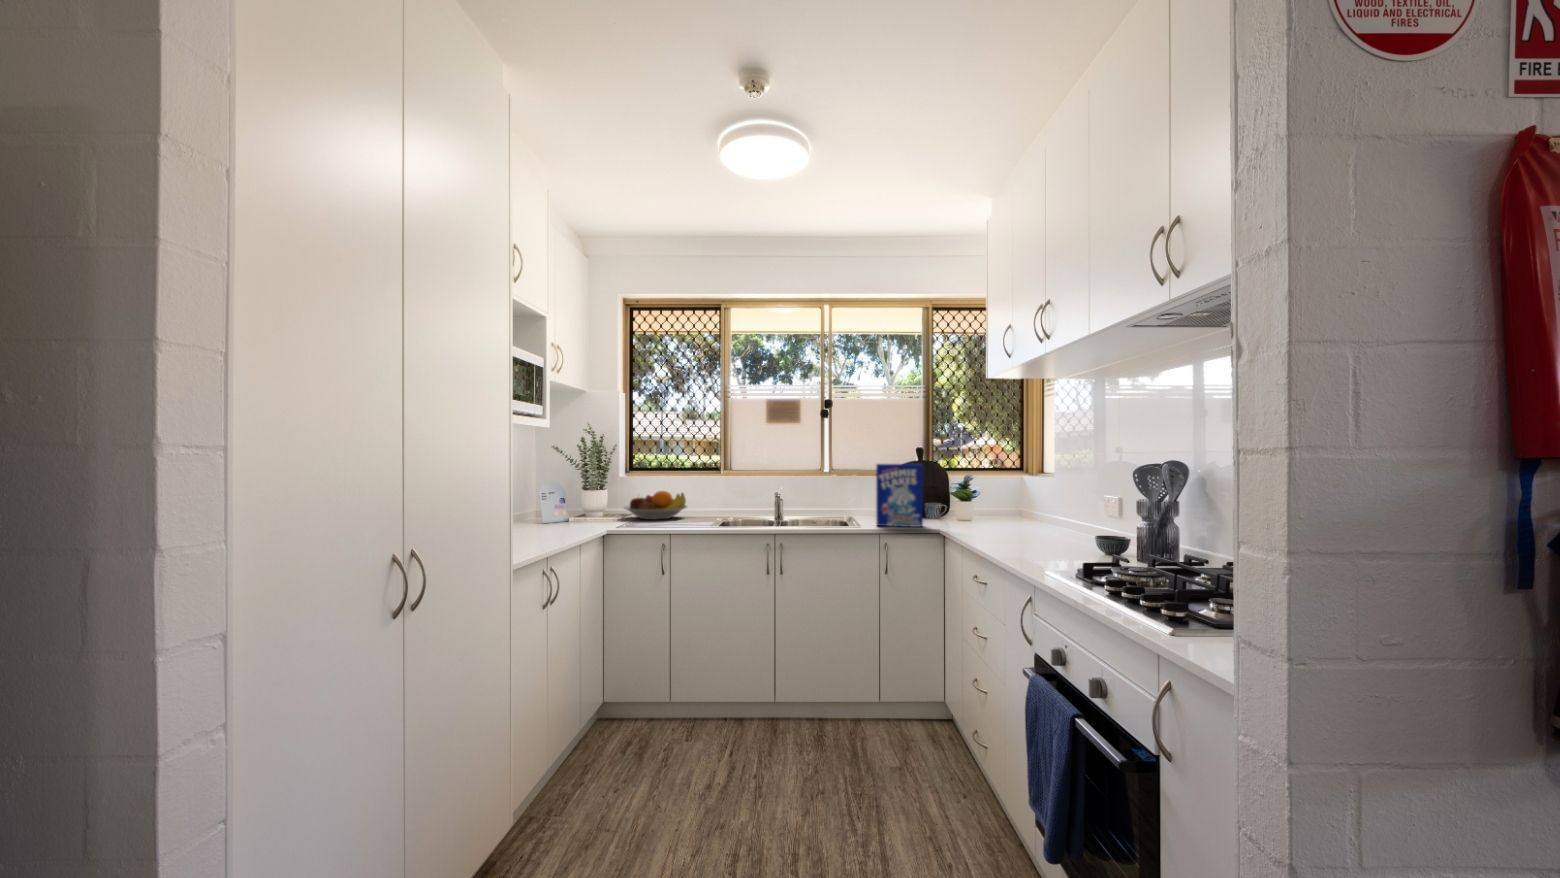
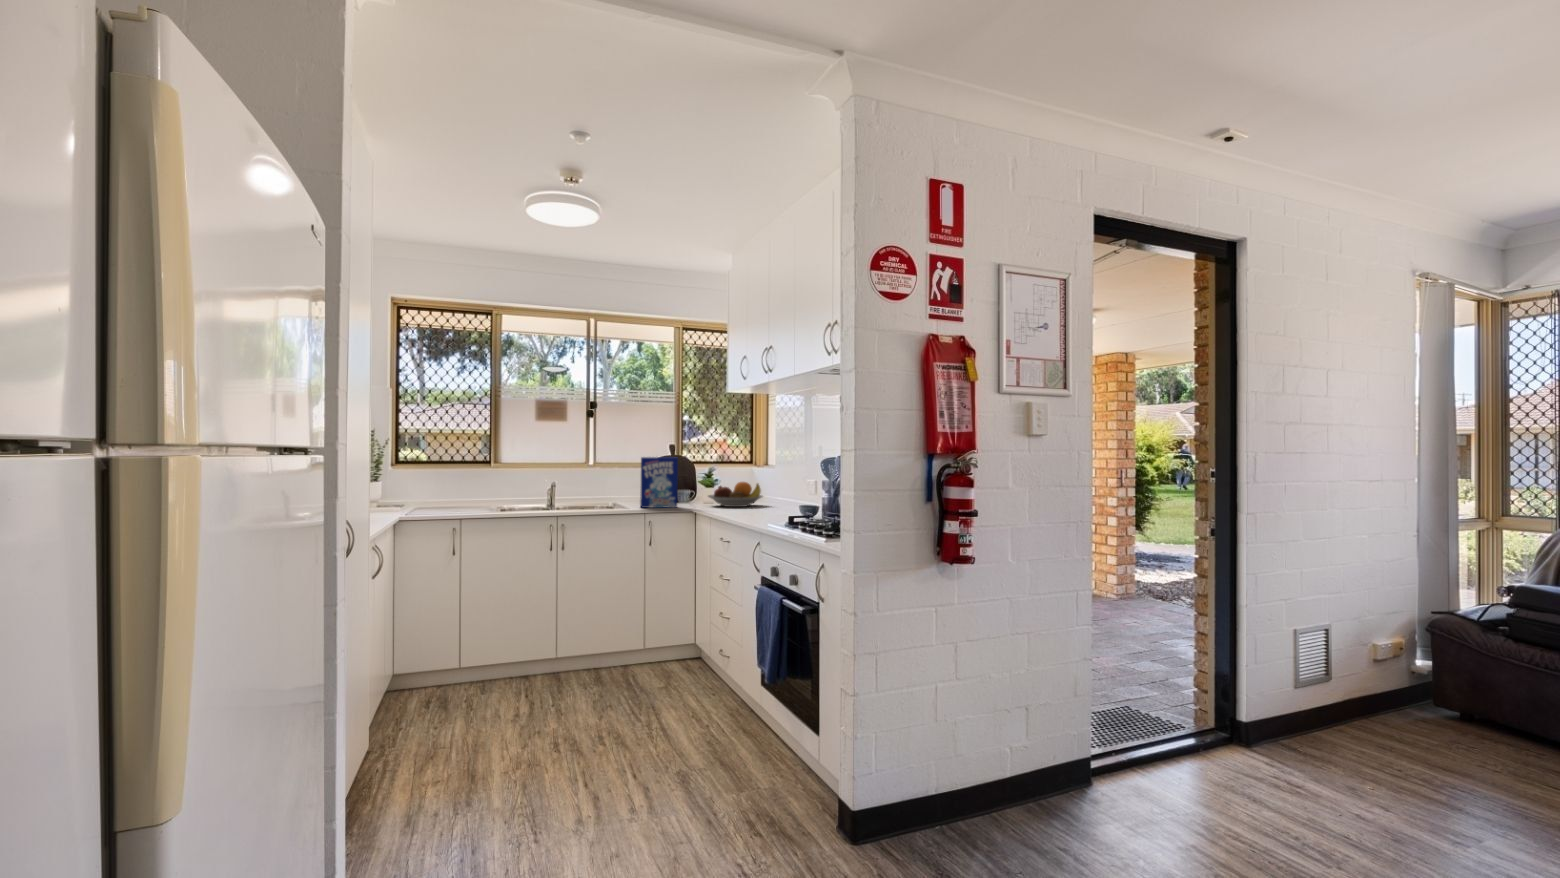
fruit bowl: present [624,491,687,519] -> present [708,482,763,507]

